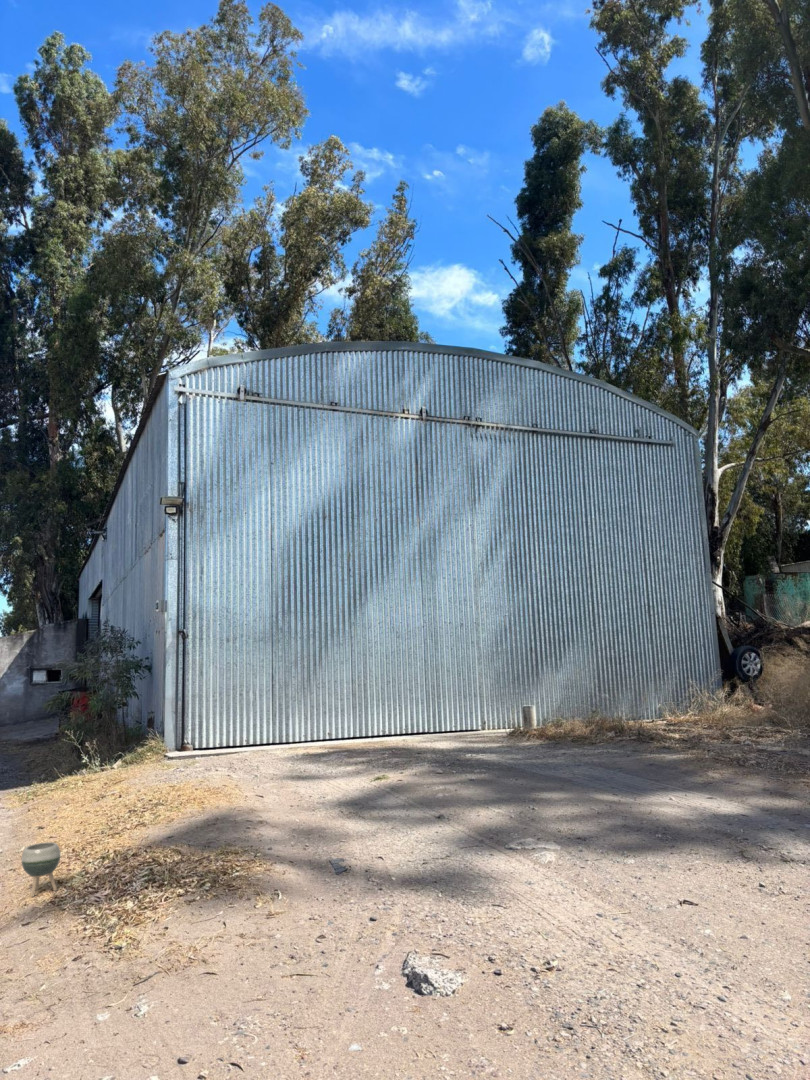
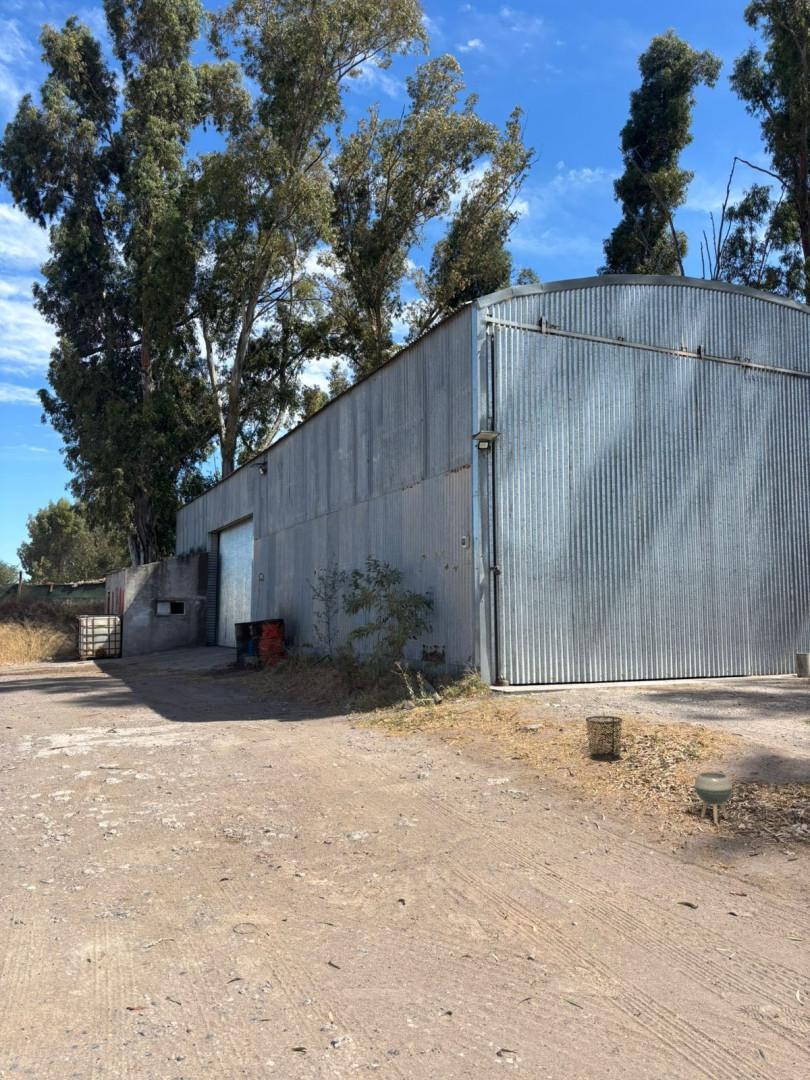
waste bin: none [80,783,119,830] -> present [586,716,622,761]

